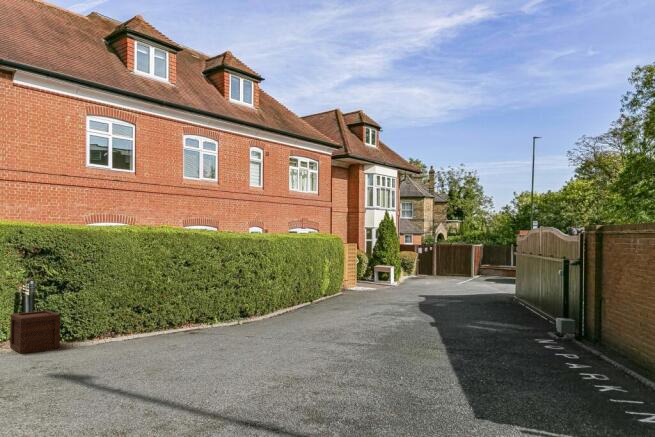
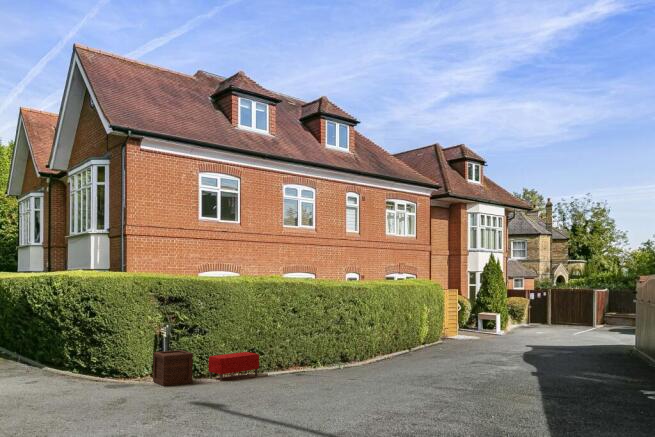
bench: none [83,310,145,345] -> present [208,352,259,381]

